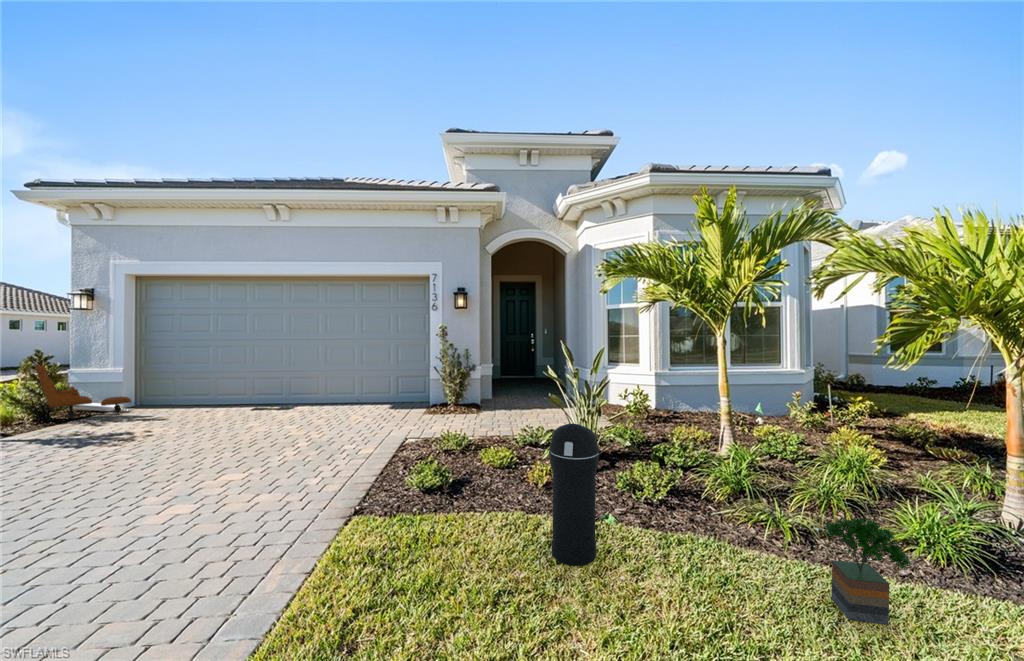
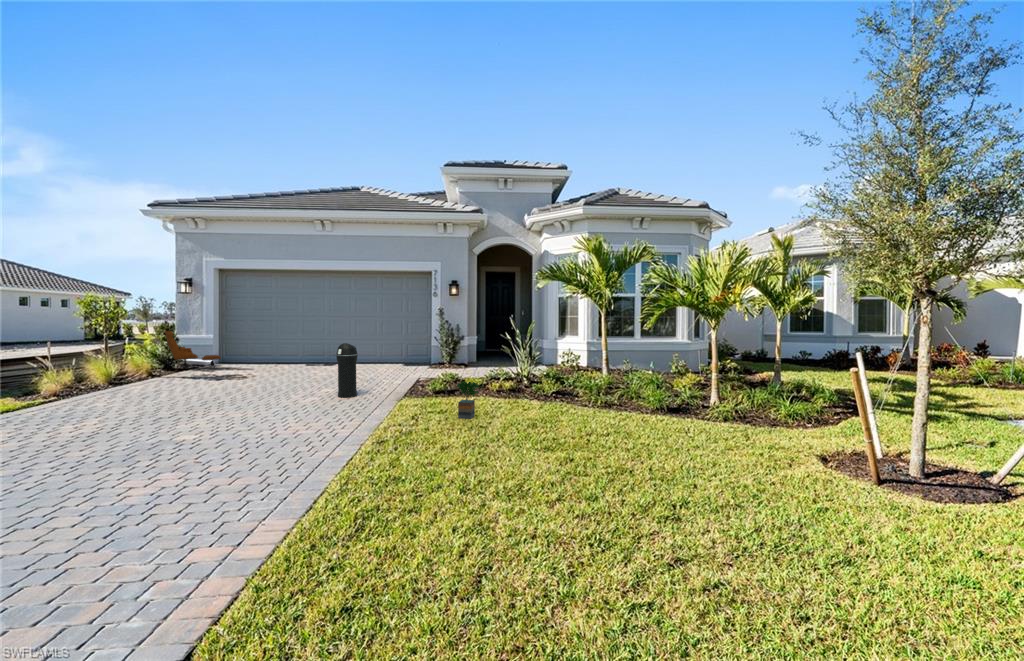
trash can: present [549,423,599,566] -> present [336,343,358,398]
potted tree: present [825,517,911,625] -> present [457,381,478,419]

